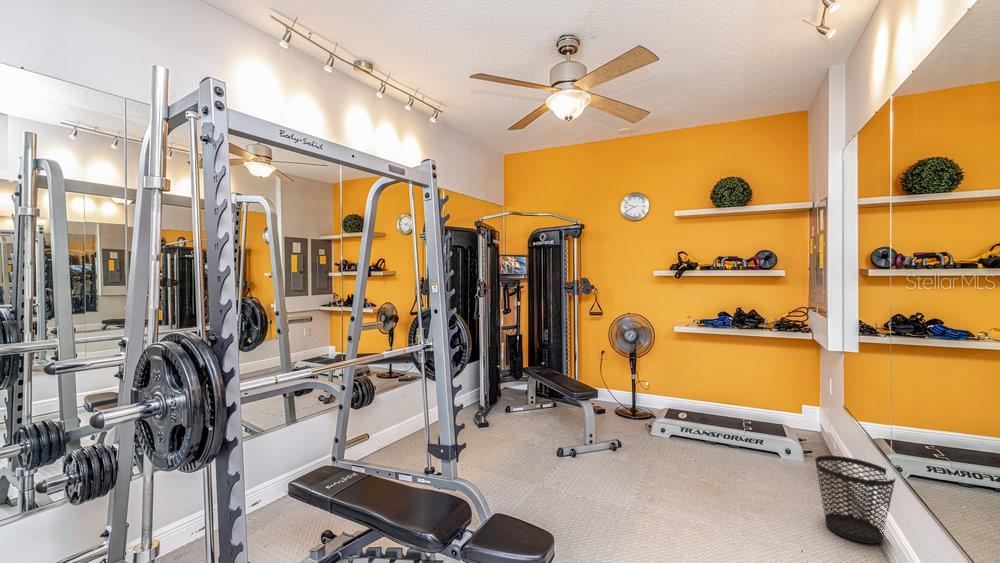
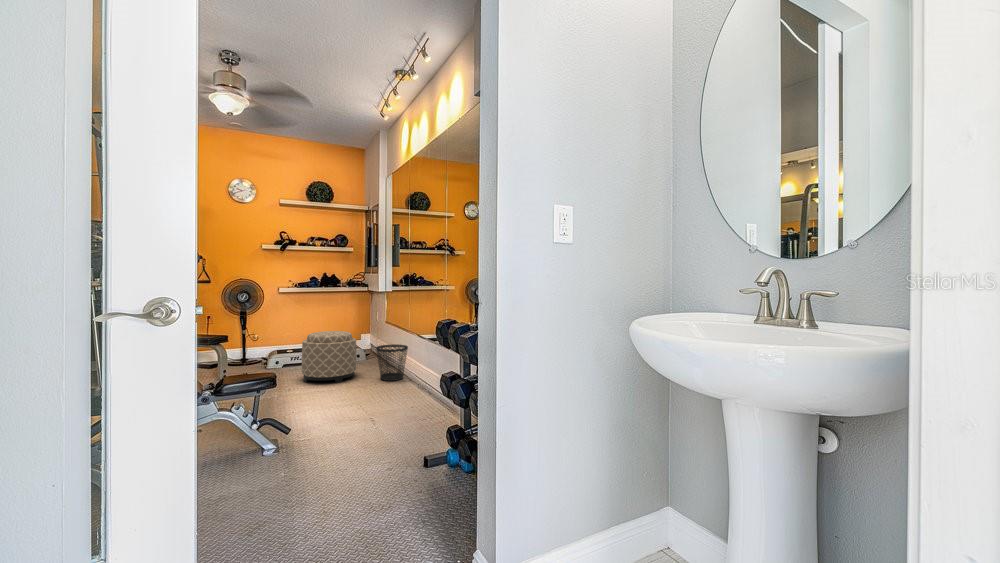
ottoman: none [684,403,777,502] -> present [302,331,356,383]

